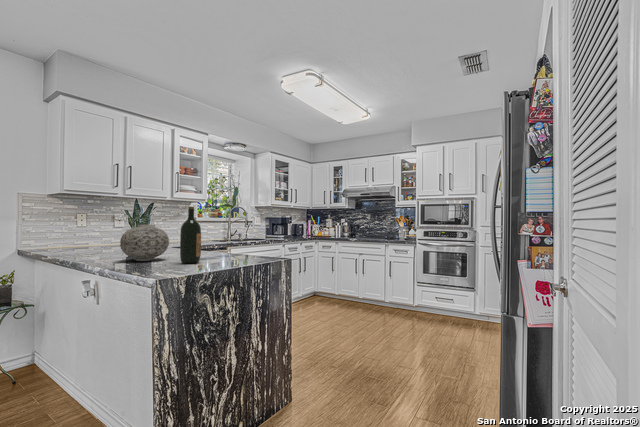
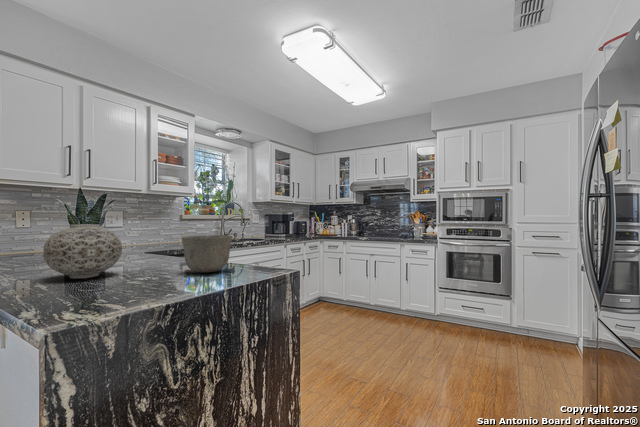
wine bottle: present [180,207,201,264] -> none [131,196,164,284]
ceramic bowl: none [210,233,245,259] -> present [182,235,232,273]

